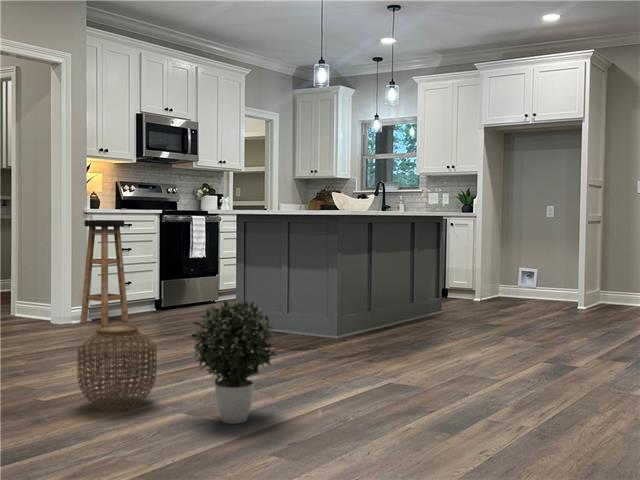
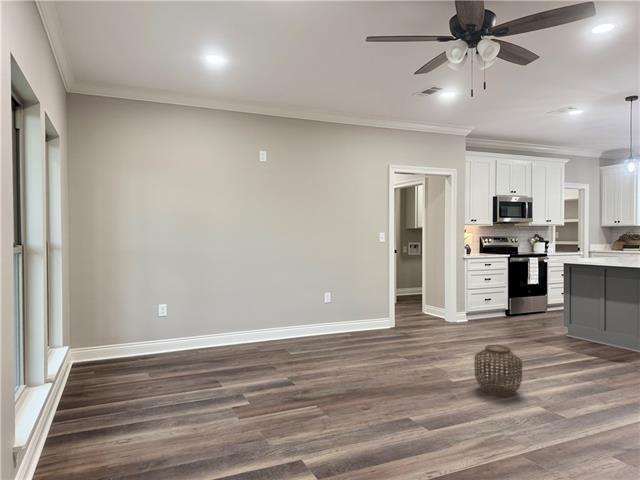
bar stool: present [80,220,128,326] -> none [462,263,490,326]
potted plant: present [192,301,277,424] -> none [548,344,613,424]

